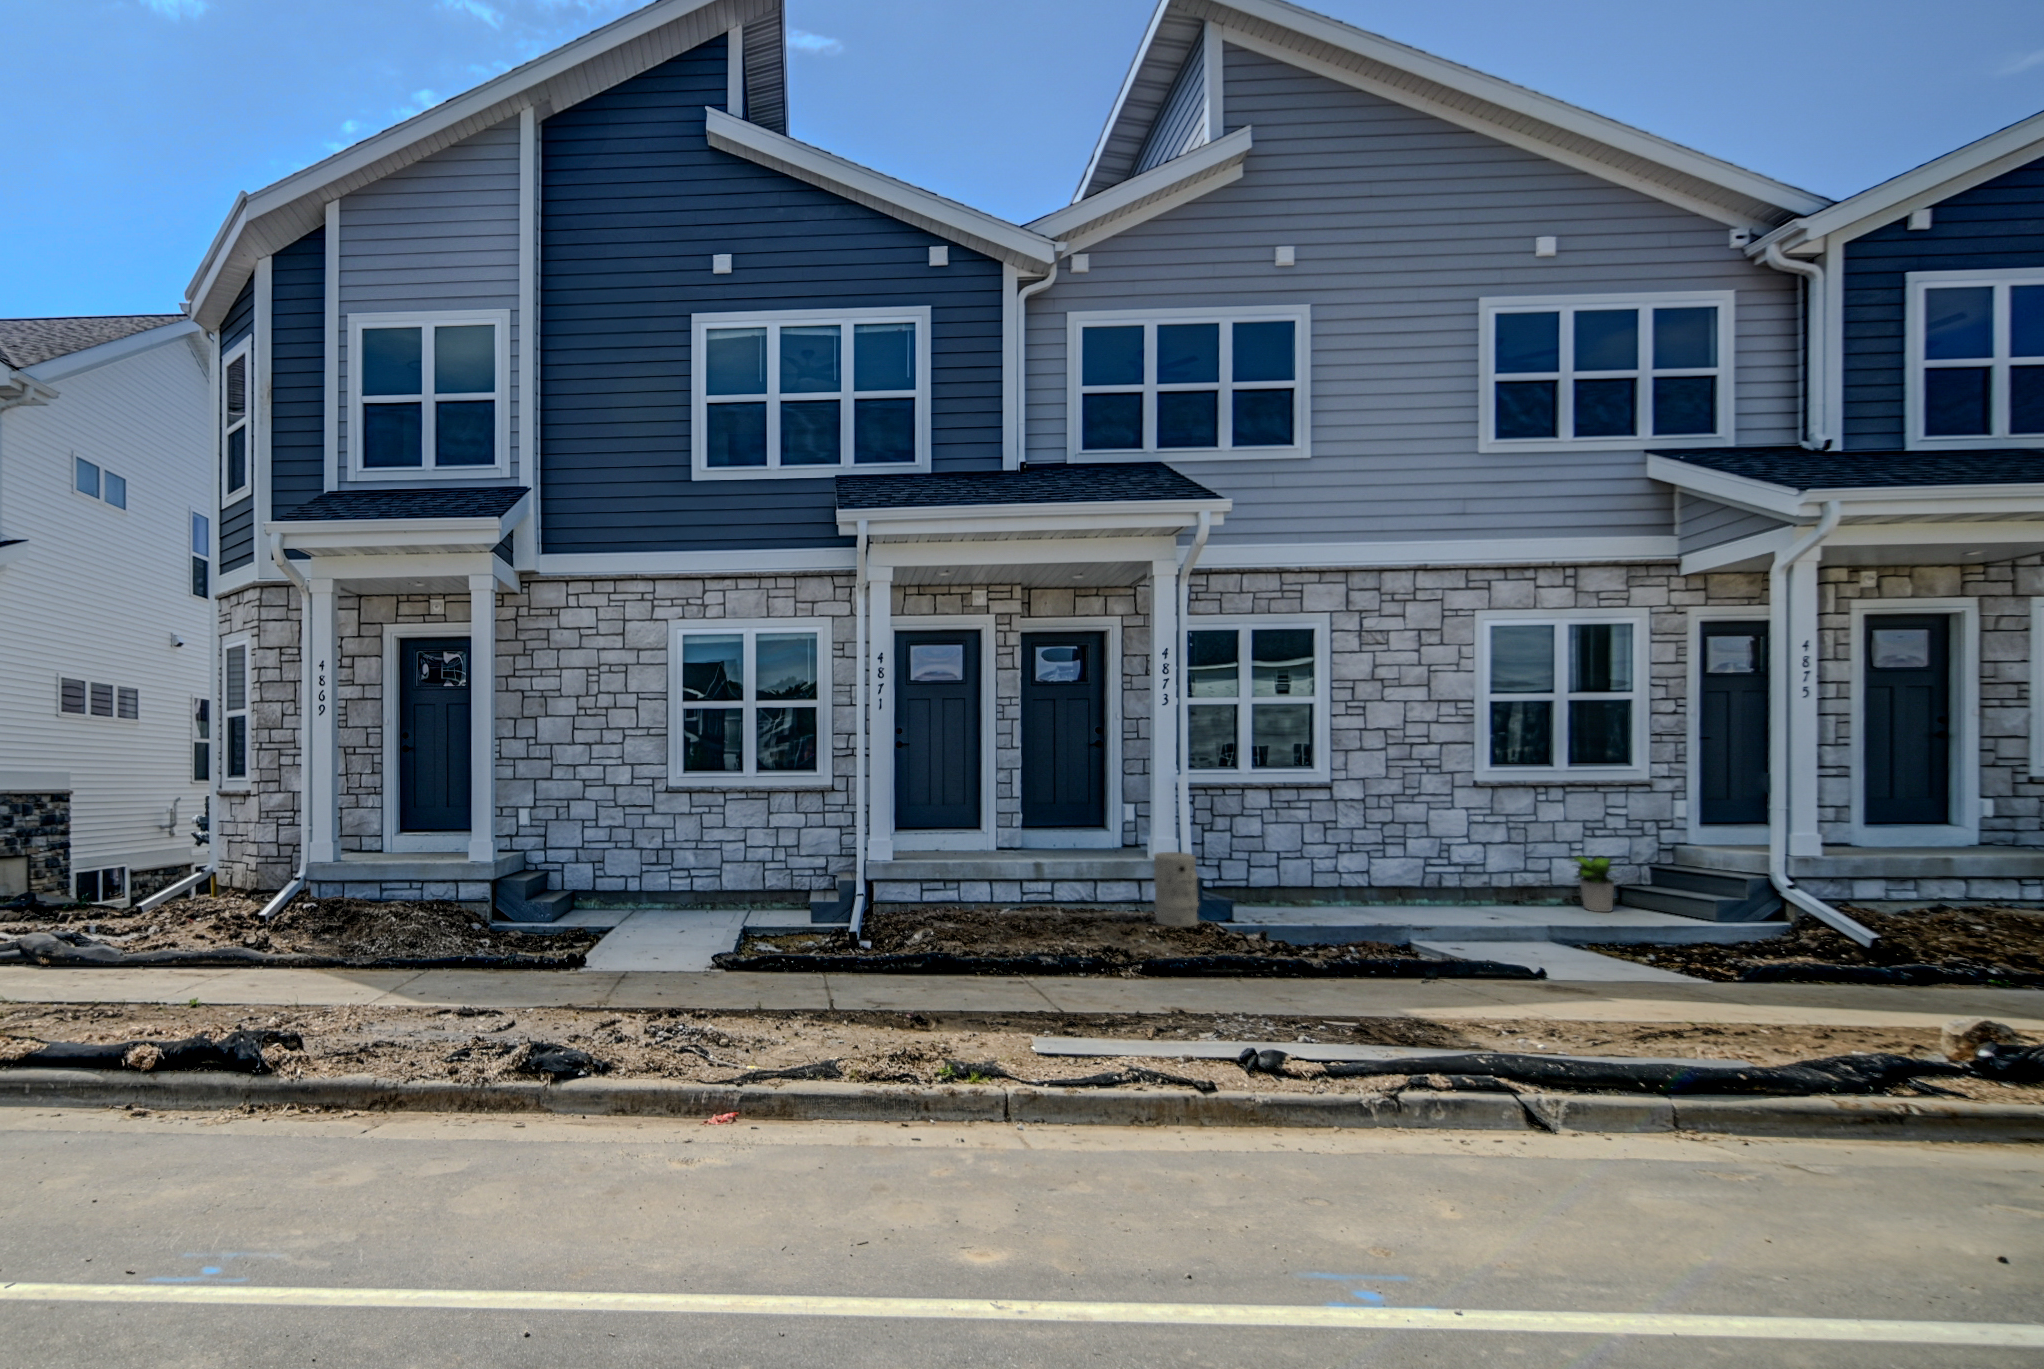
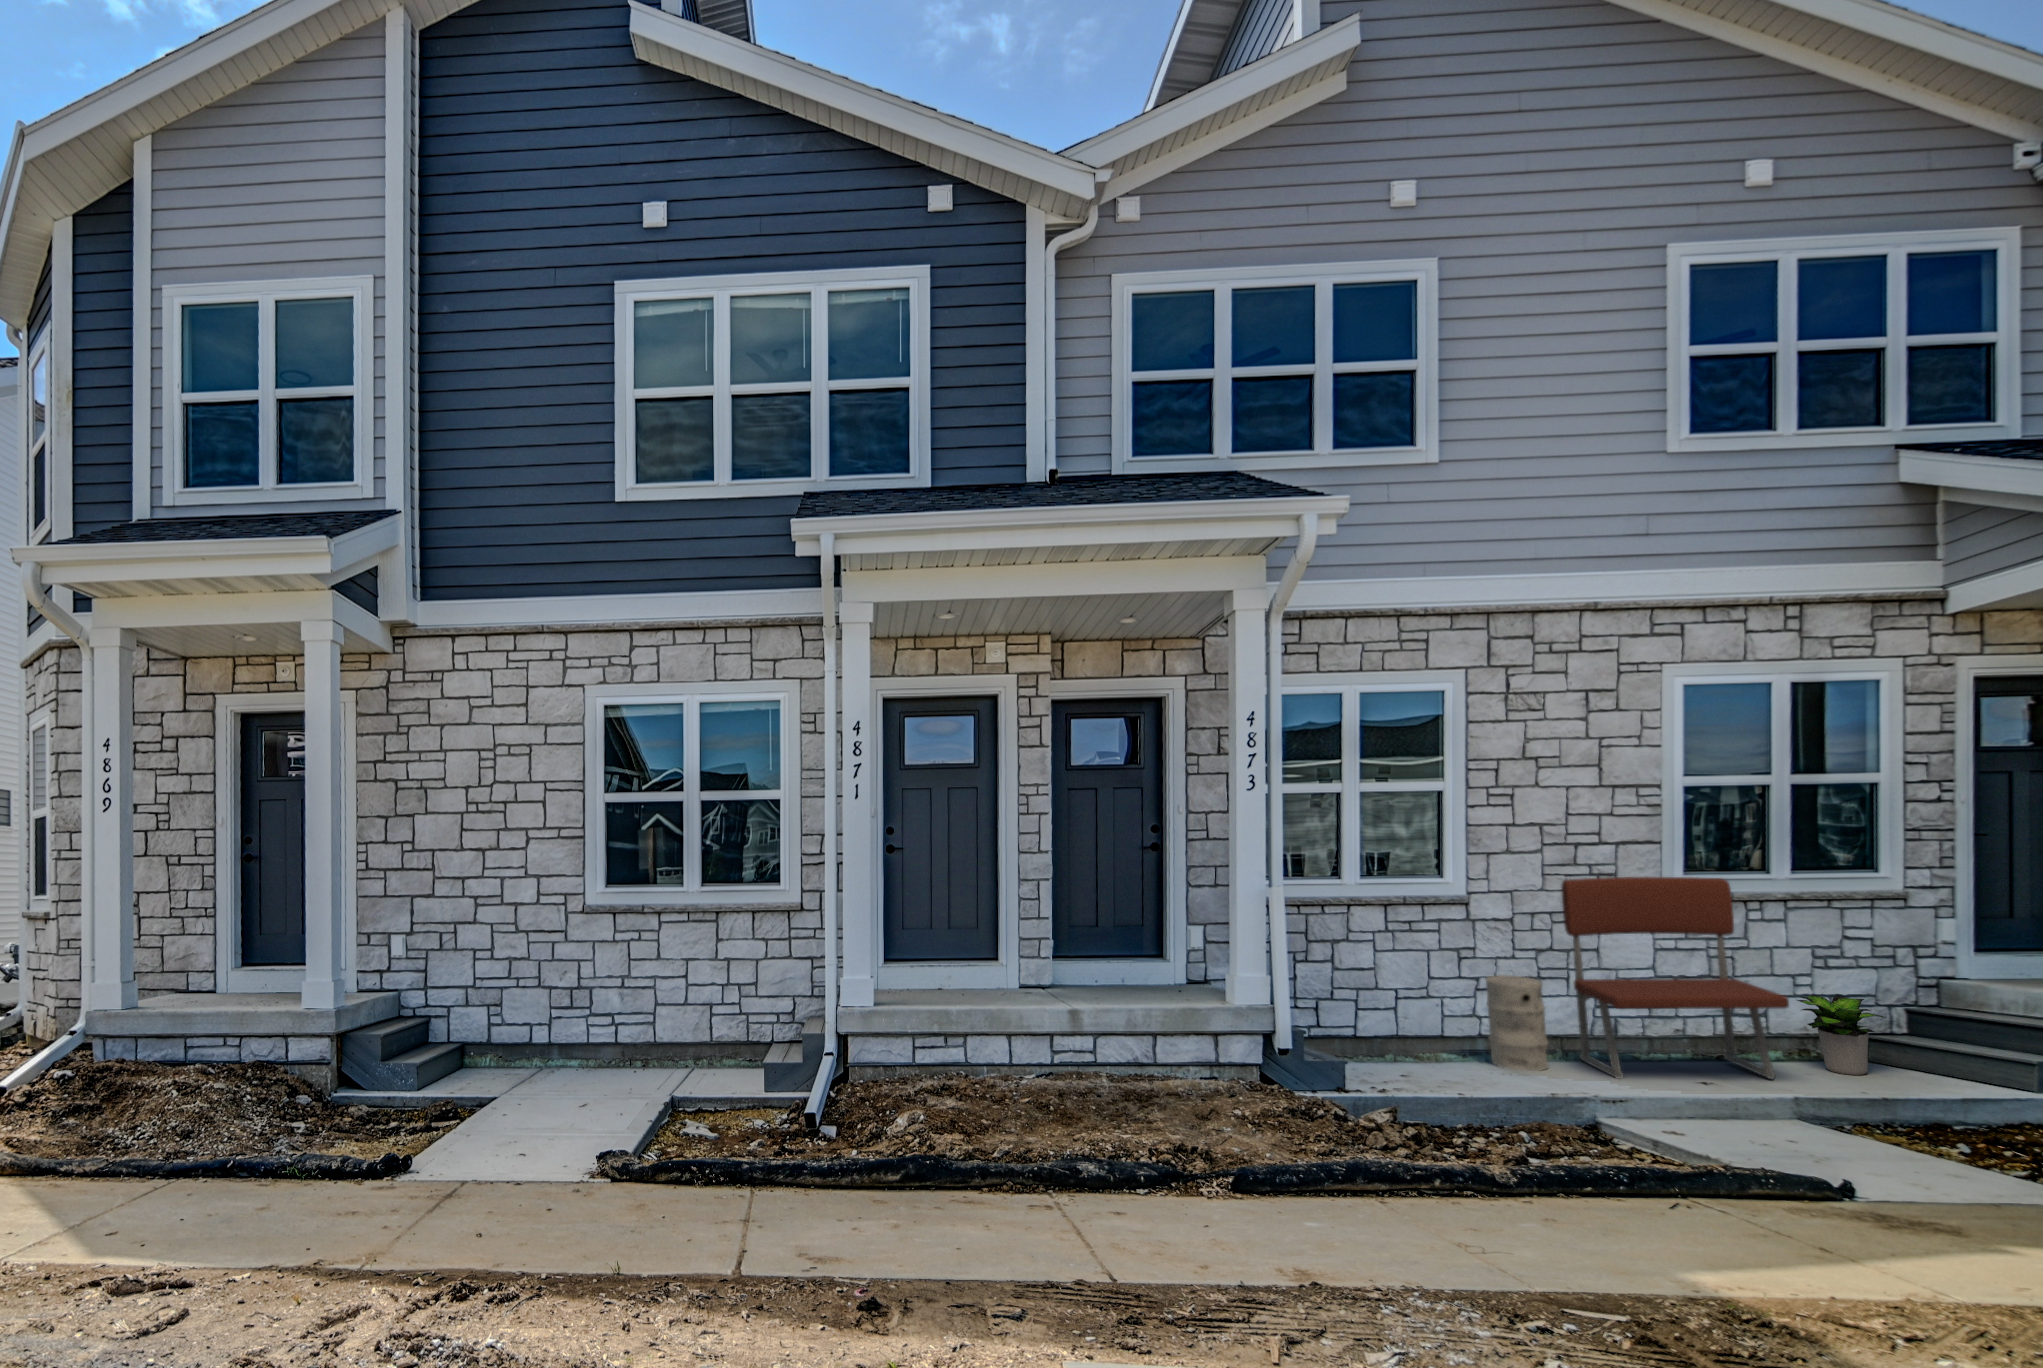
bench: none [1398,769,1554,914] -> present [1561,877,1789,1079]
trash can: present [1154,852,1199,927] -> present [1485,975,1548,1071]

